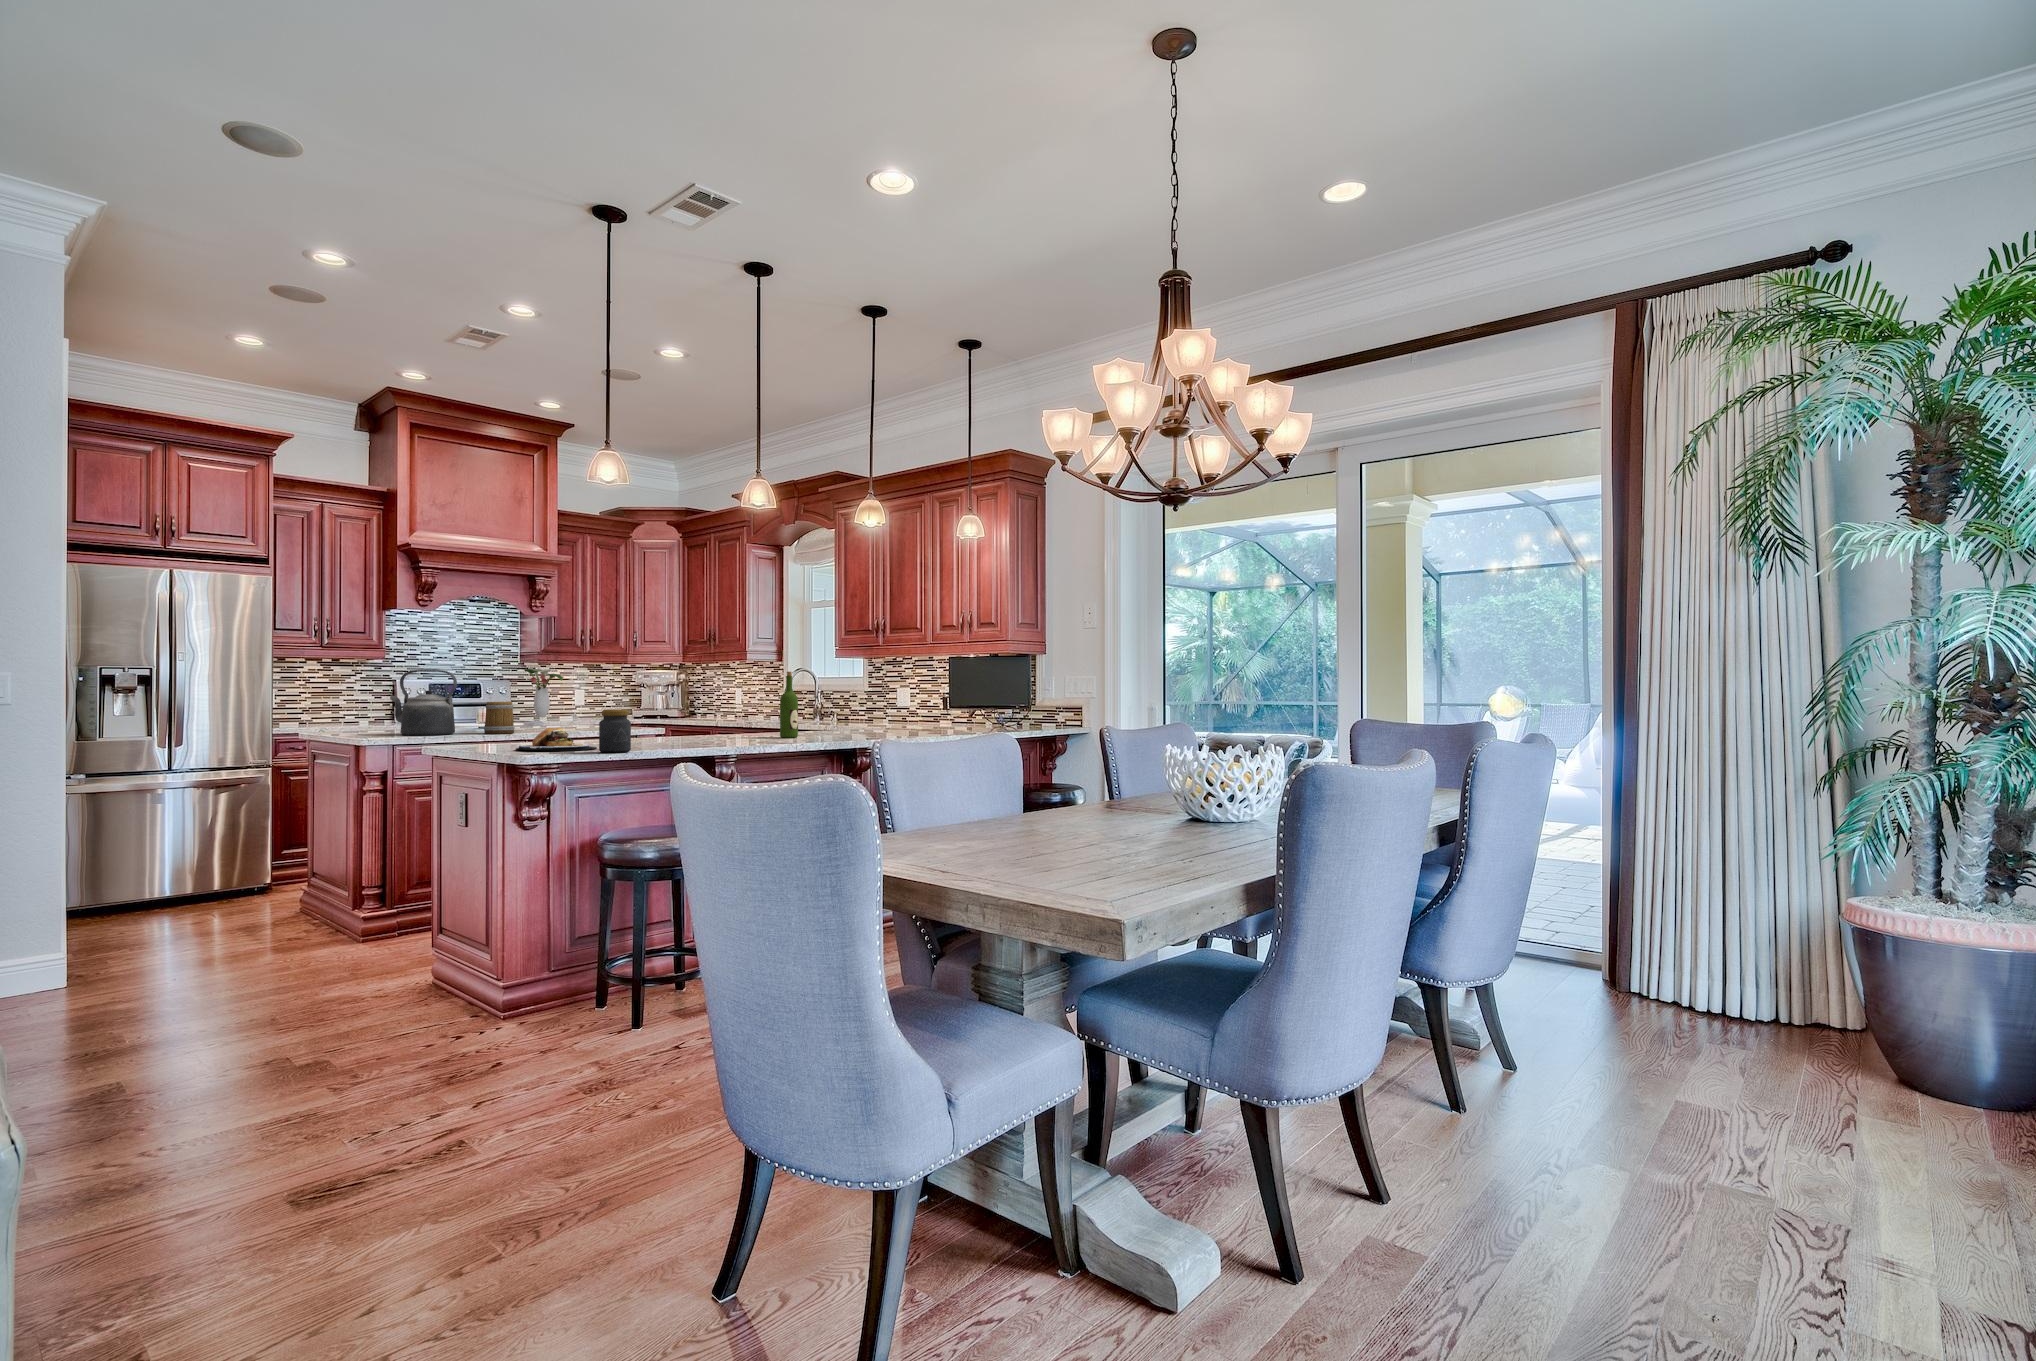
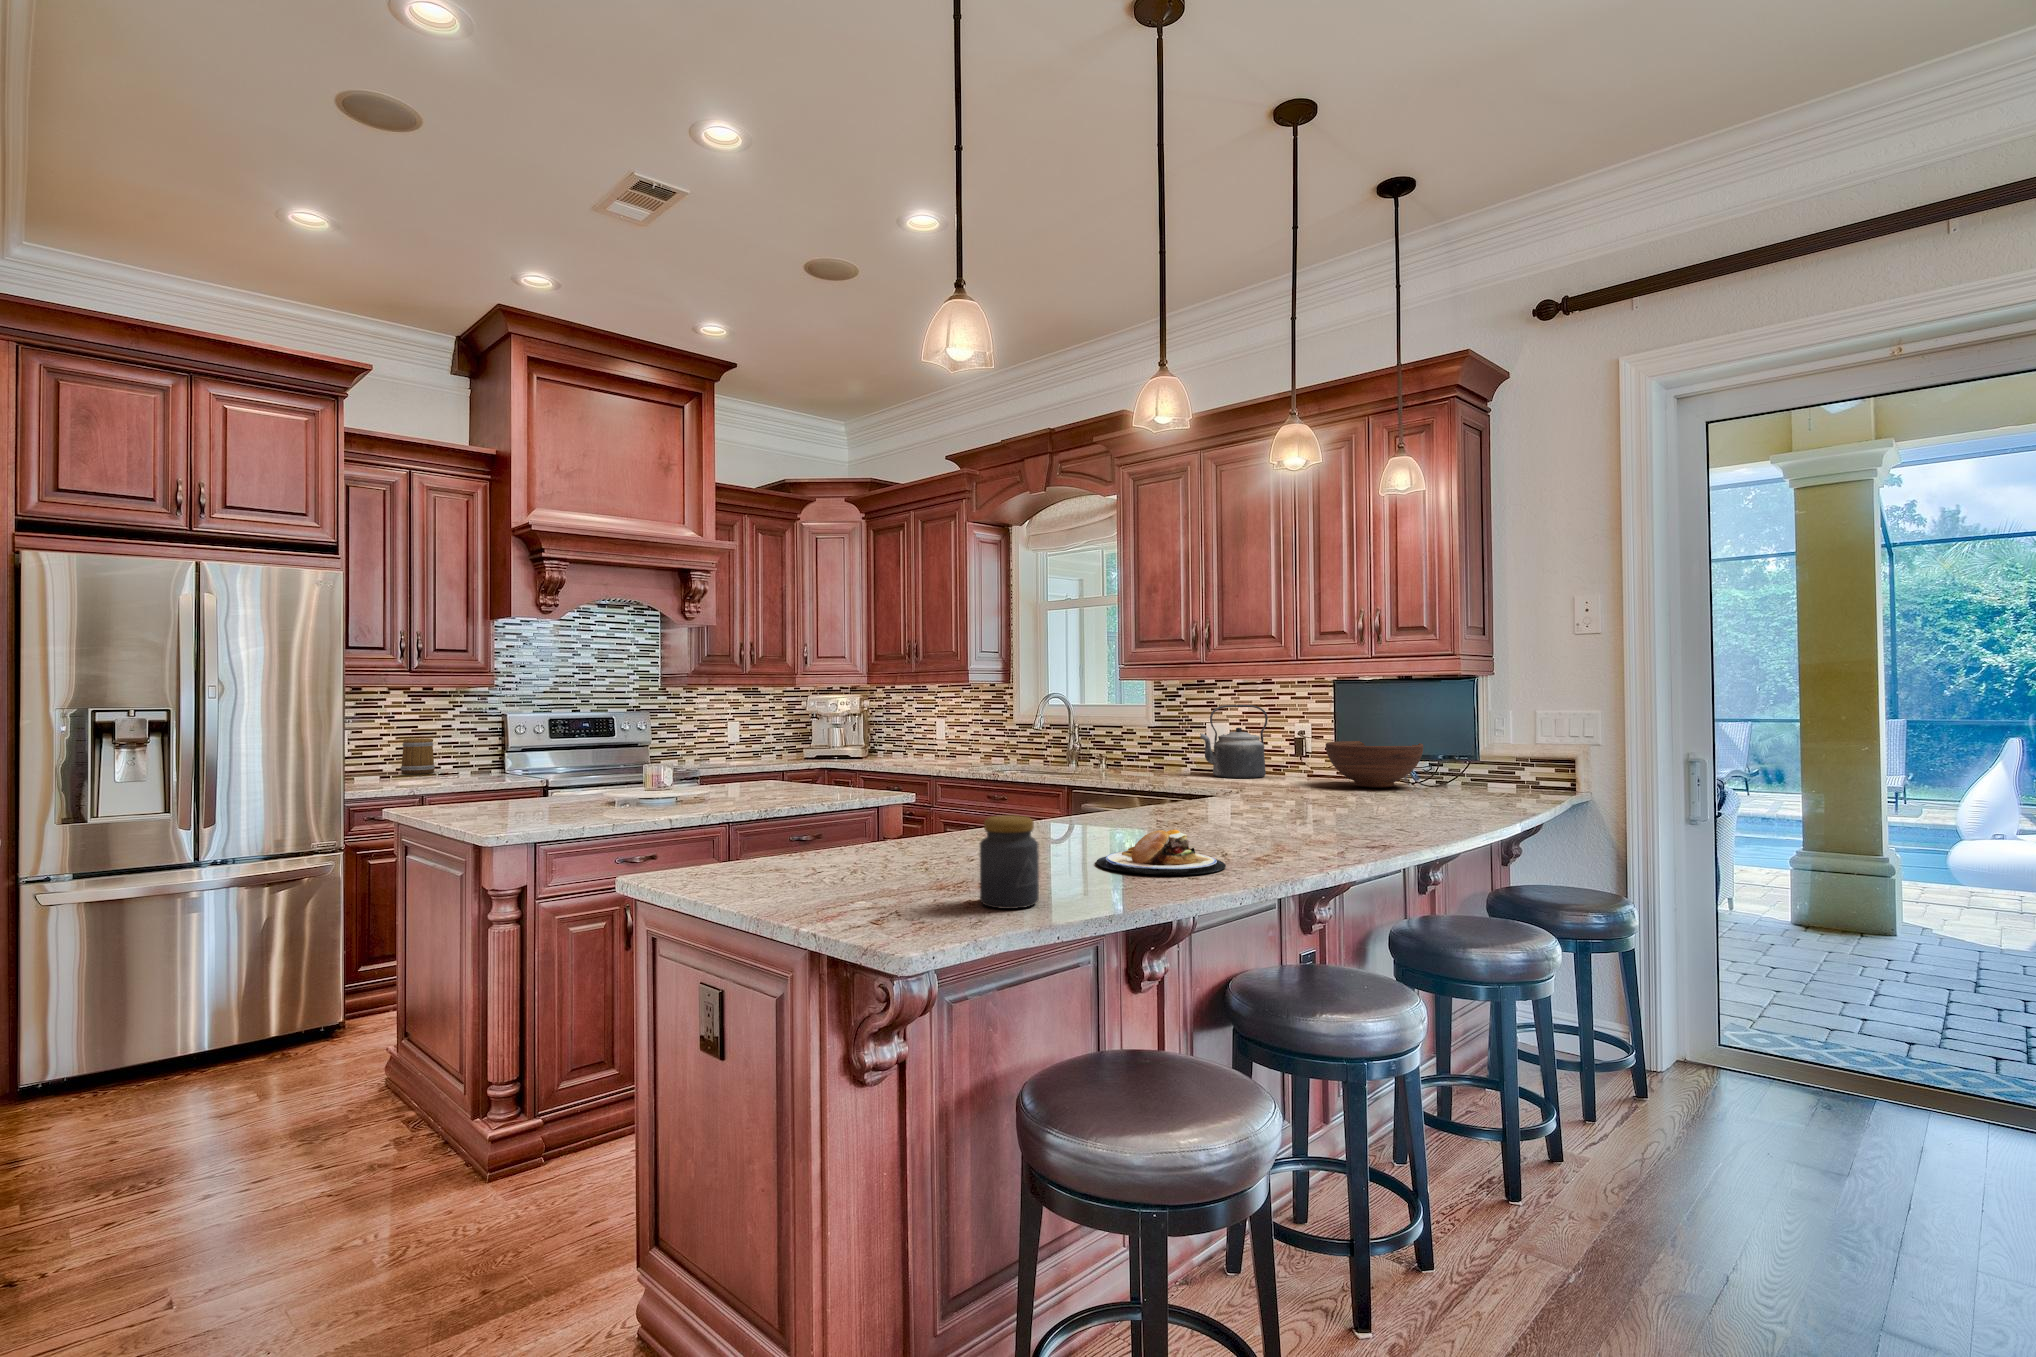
flower arrangement: present [517,668,563,717] -> none [660,692,720,759]
kettle: present [391,670,457,735] -> present [1200,705,1268,778]
wine bottle: present [780,672,798,738] -> none [1165,716,1195,829]
fruit bowl: none [951,698,1011,727] -> present [1326,741,1423,788]
mug: present [484,702,515,734] -> present [401,738,435,774]
plate: present [516,728,597,751] -> present [1096,829,1226,875]

